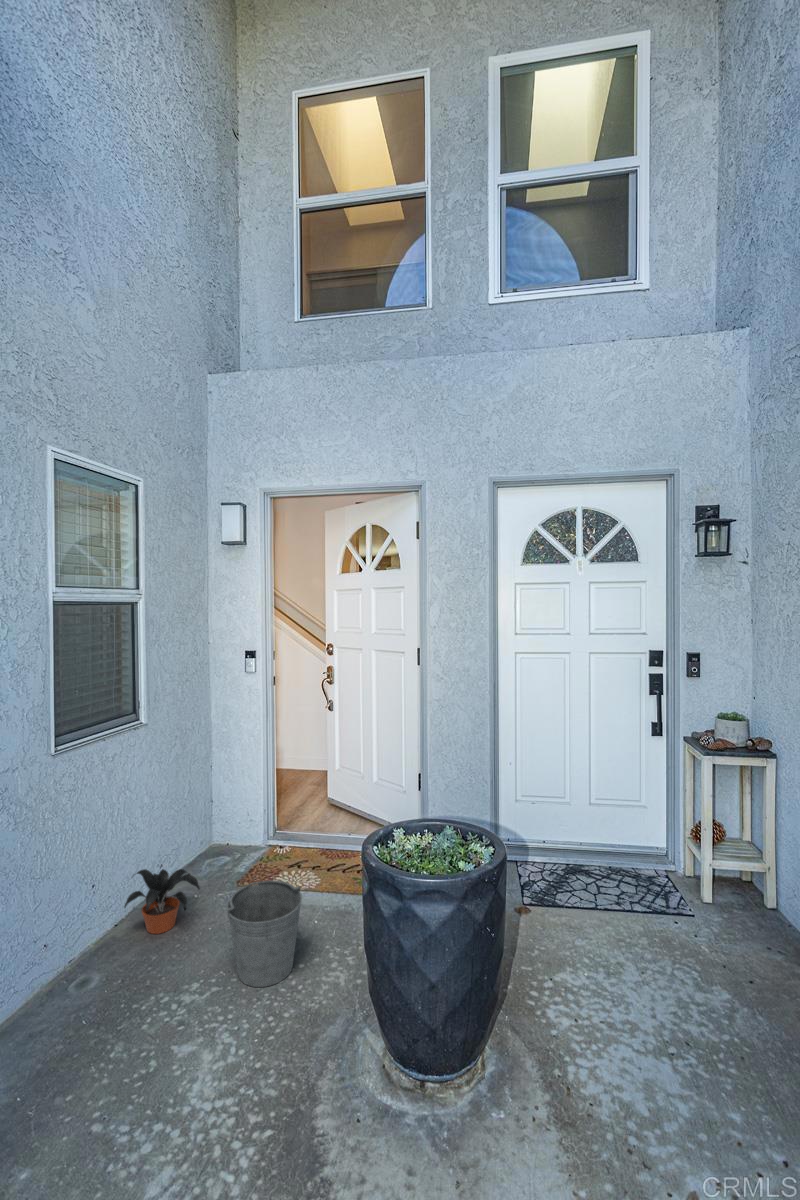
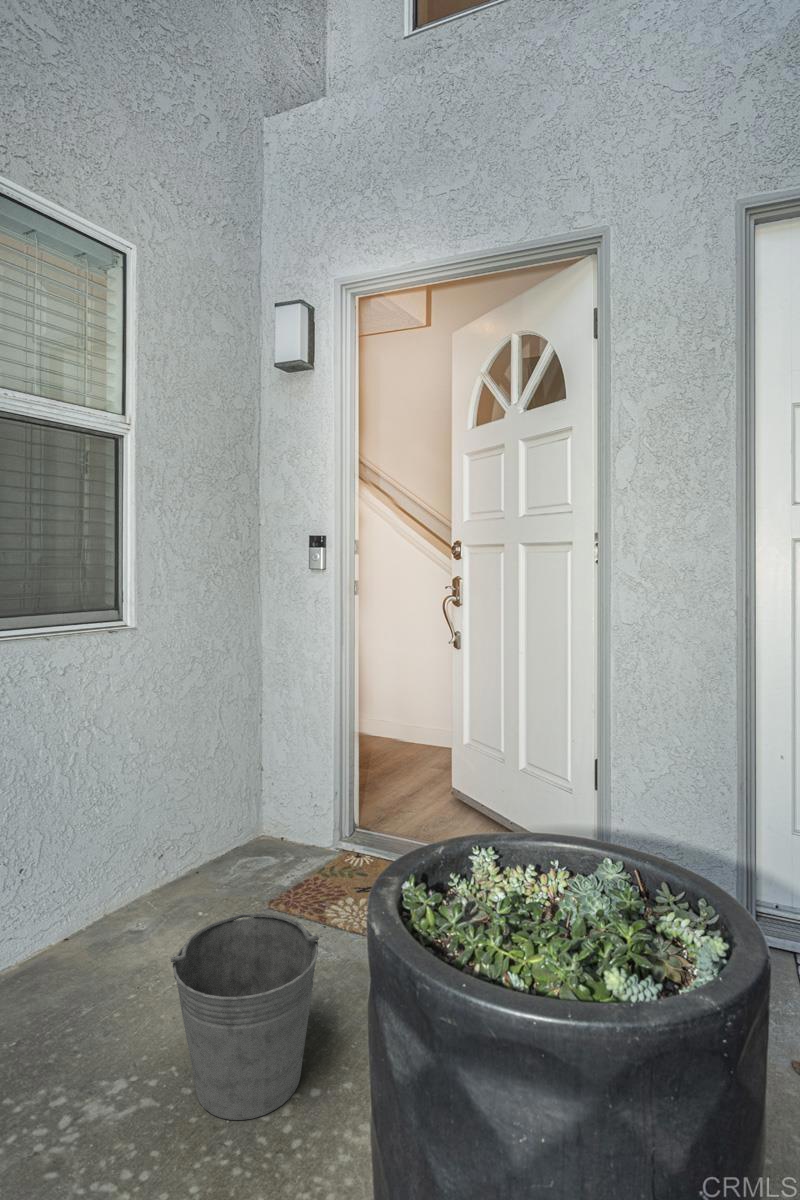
potted plant: present [125,869,200,934] -> none [60,862,182,971]

